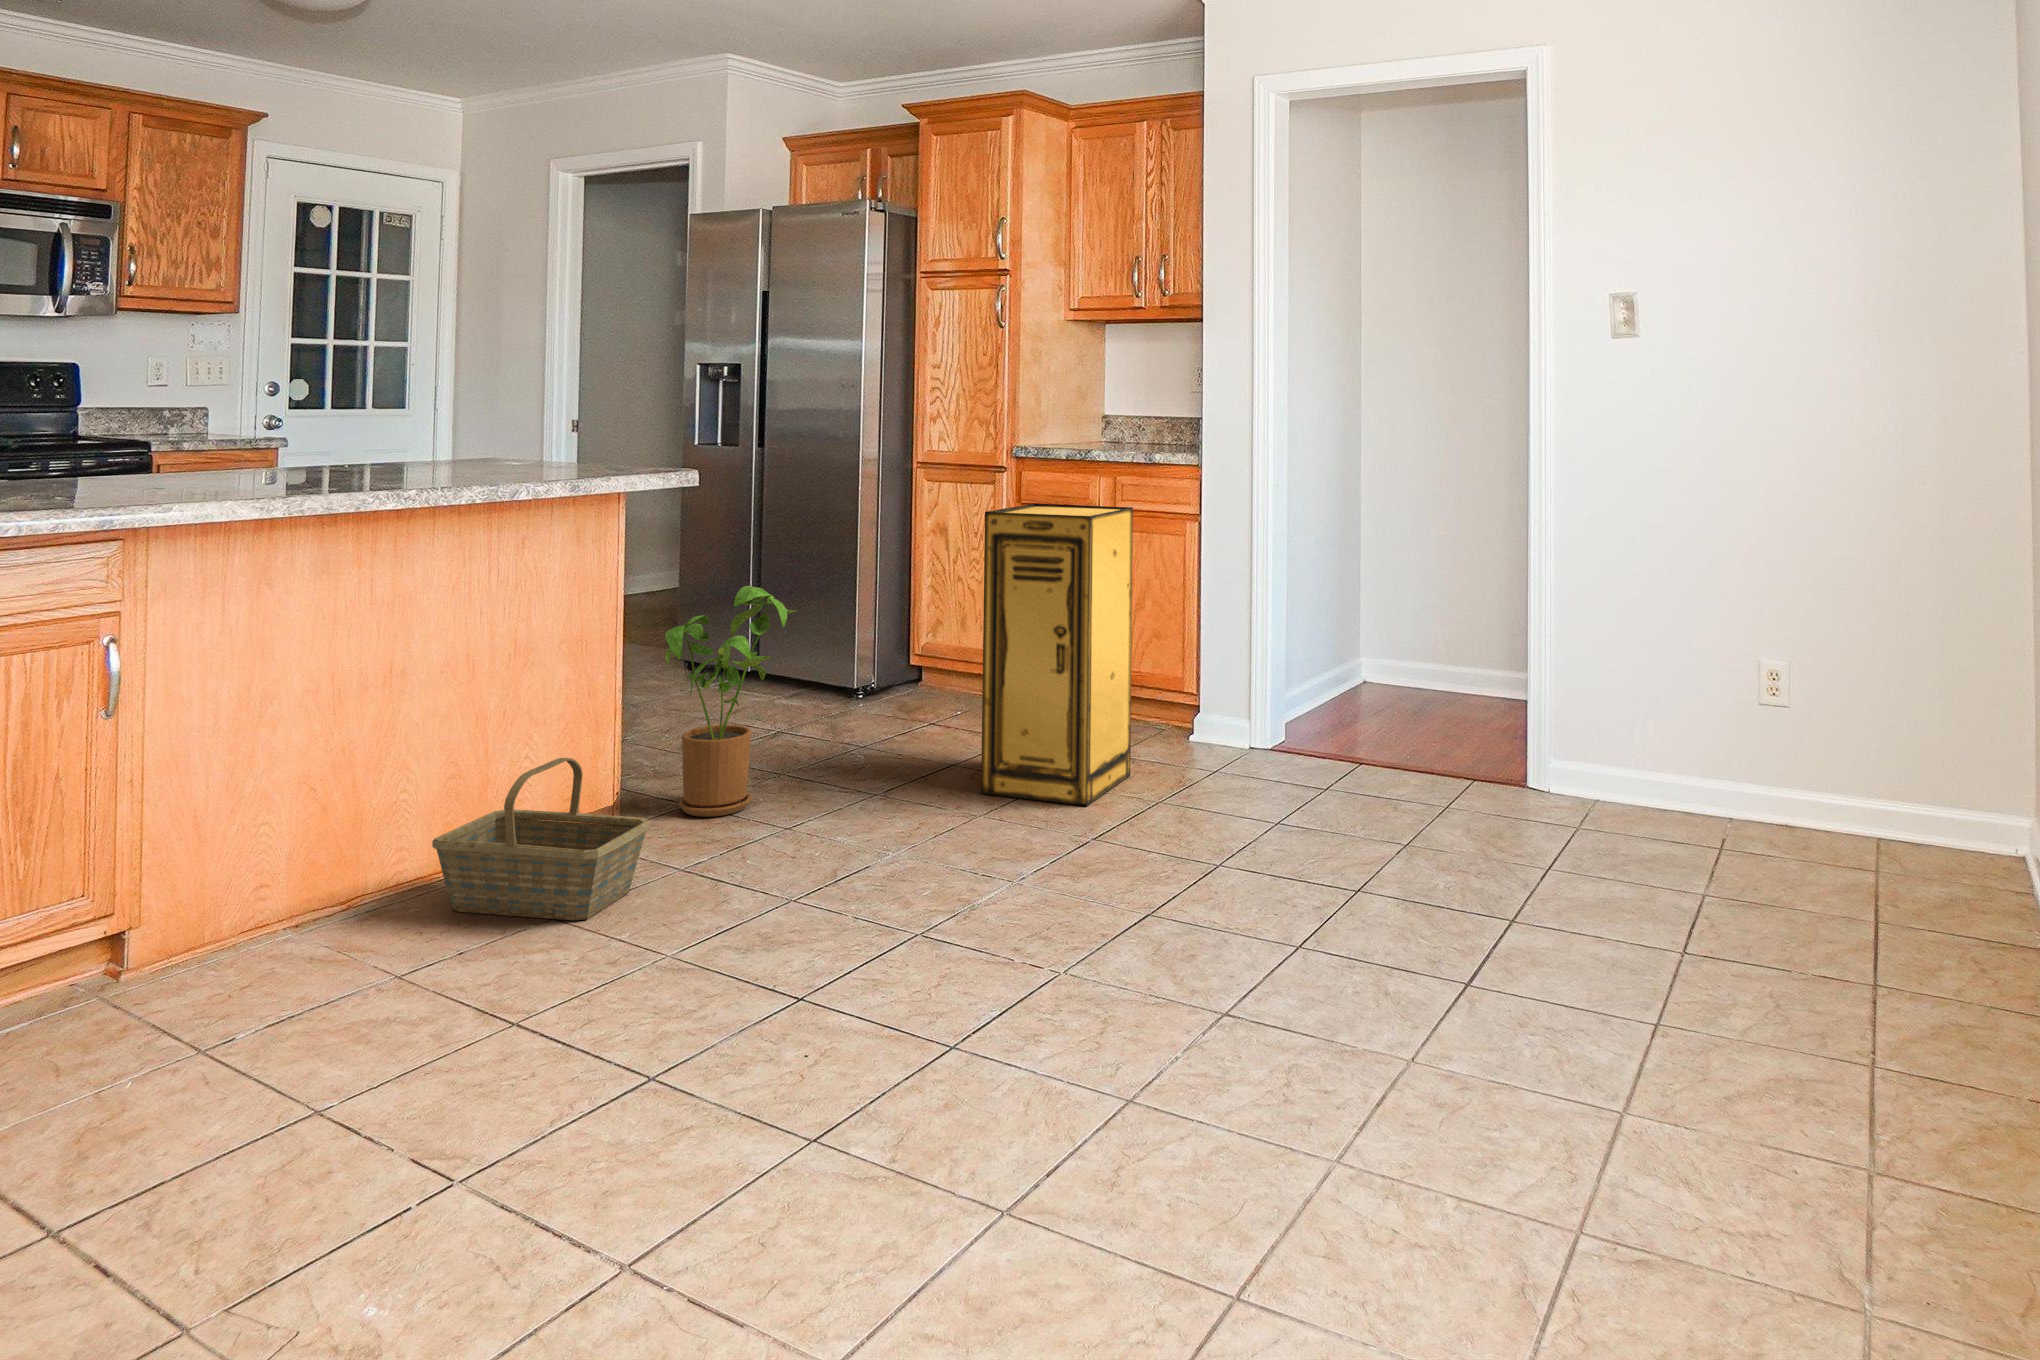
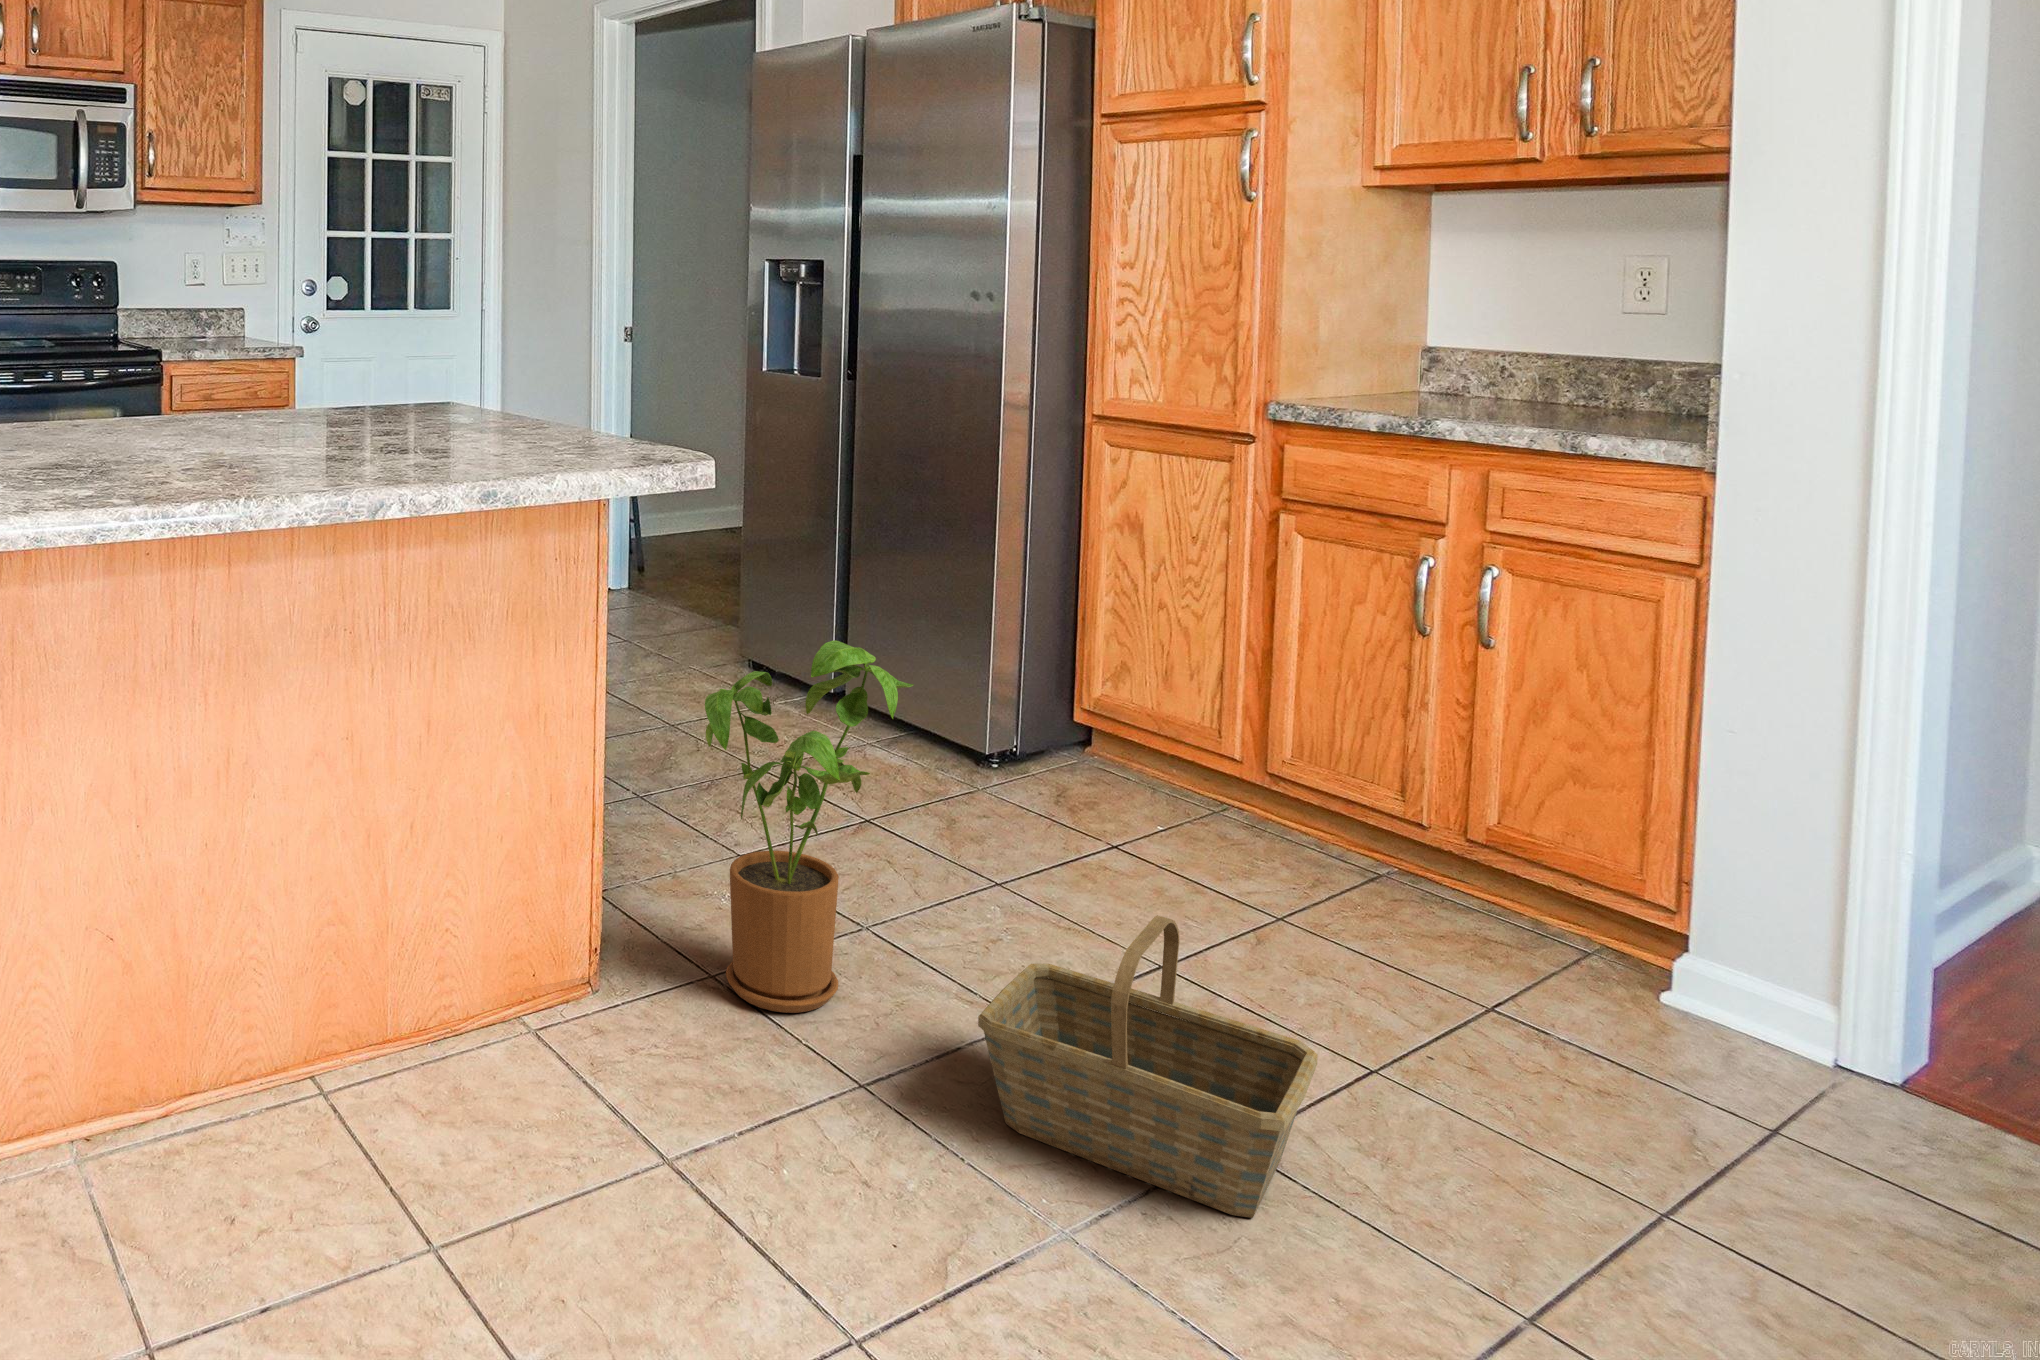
storage cabinet: present [981,504,1133,806] -> none [1252,528,1590,1163]
basket: present [432,758,650,920] -> present [978,915,1318,1218]

